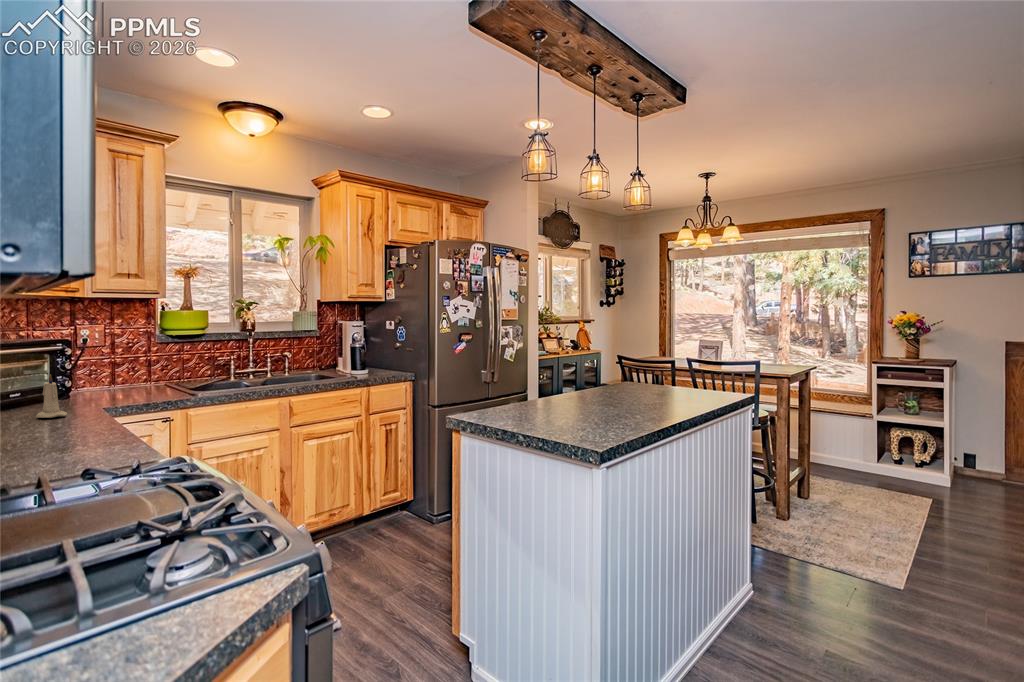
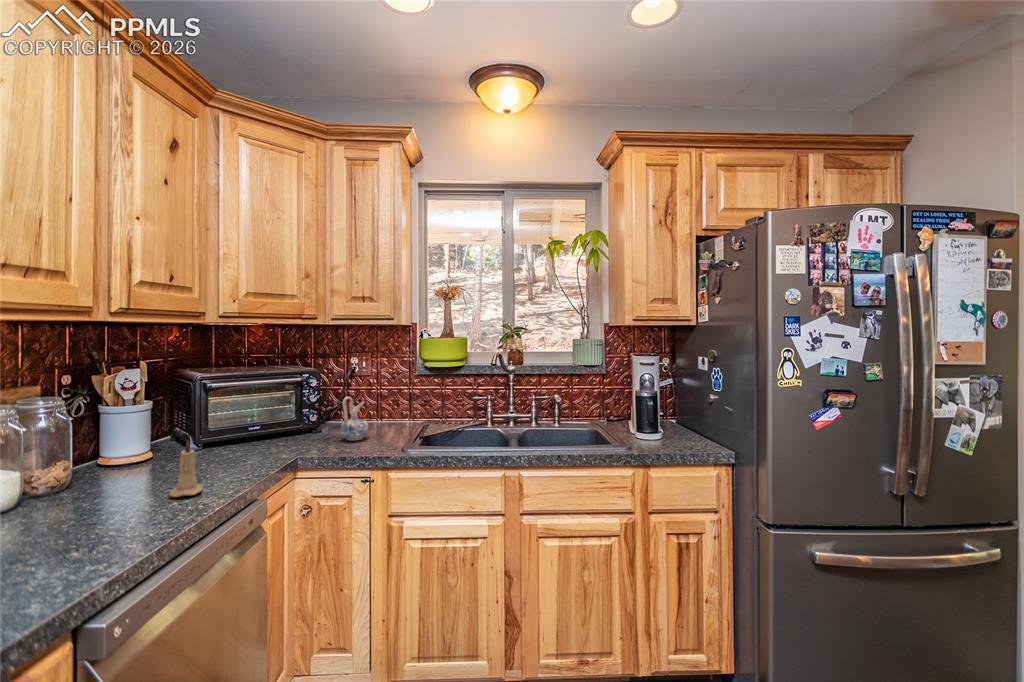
ceramic pitcher: none [107,354,136,393] -> present [341,397,368,441]

